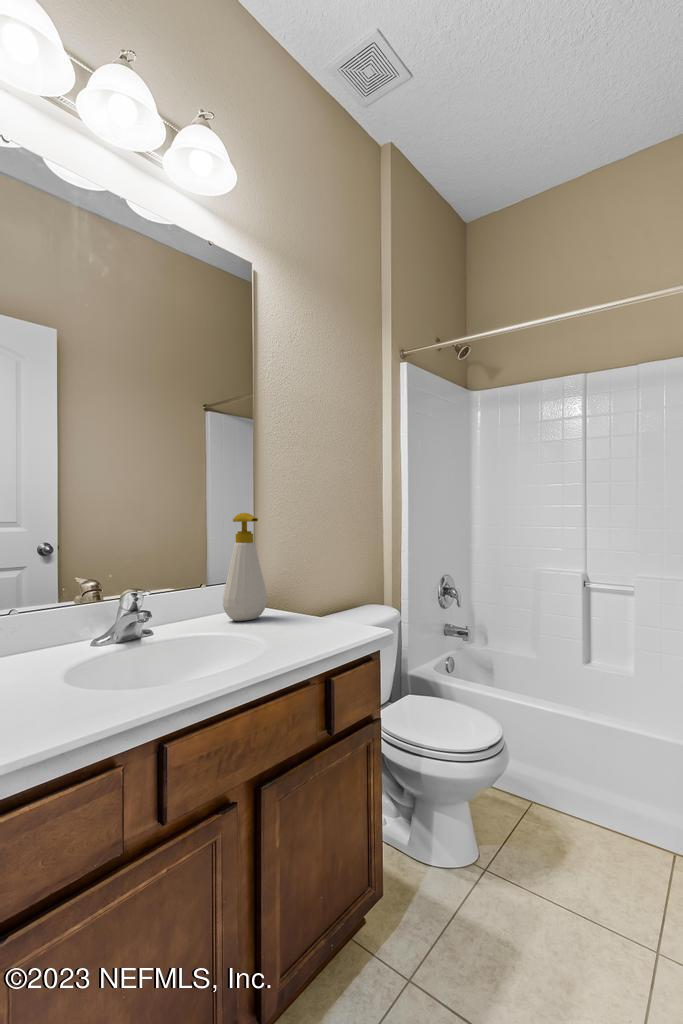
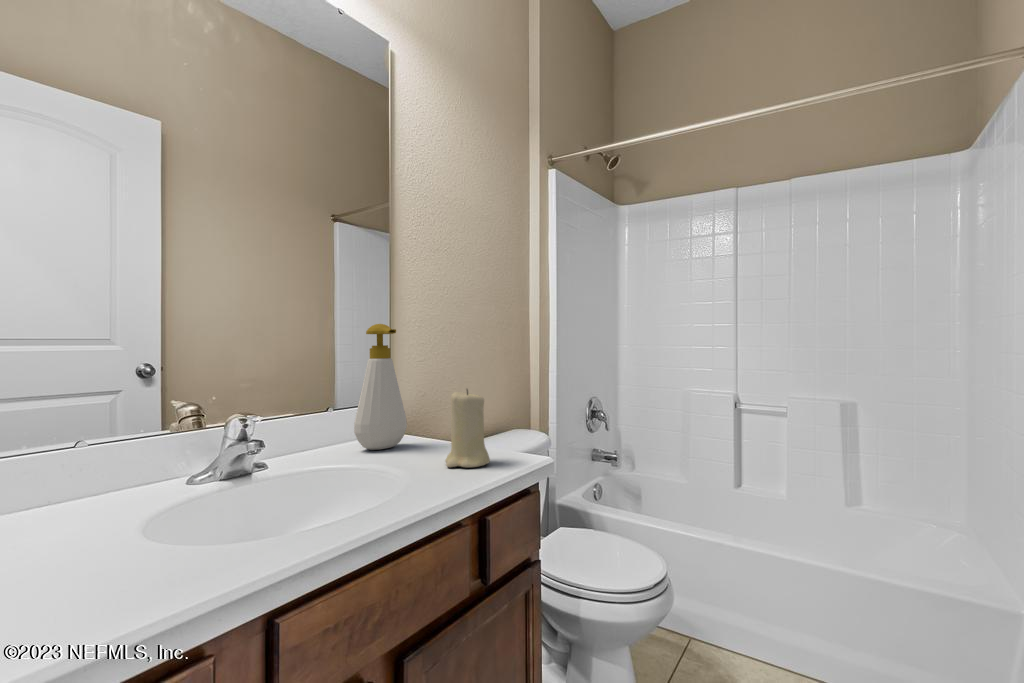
candle: none [298,570,336,637] -> present [445,389,490,468]

